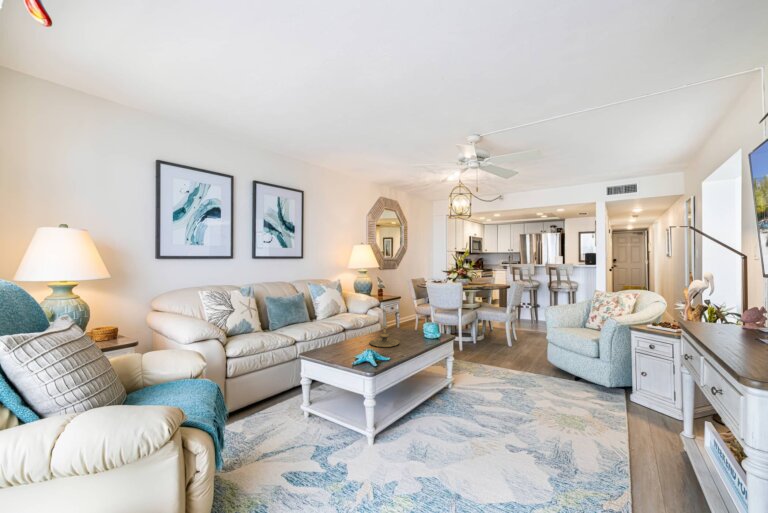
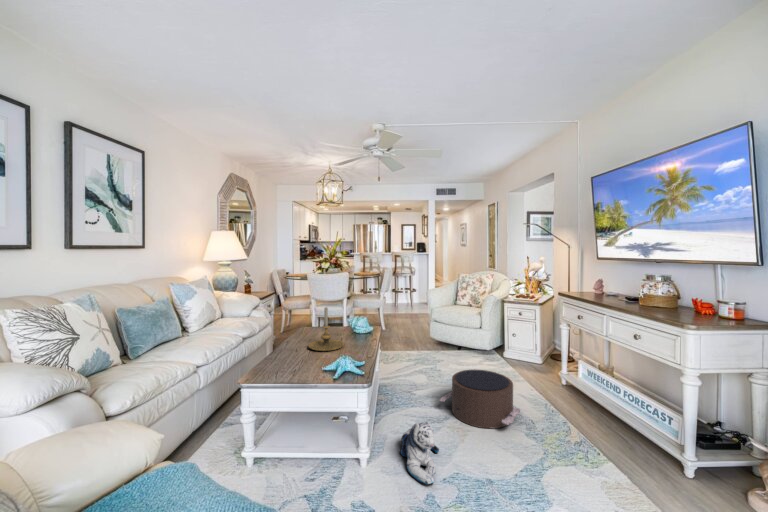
pouf: none [480,394,563,463] -> present [440,369,520,429]
plush toy: none [396,421,440,475] -> present [400,422,439,485]

